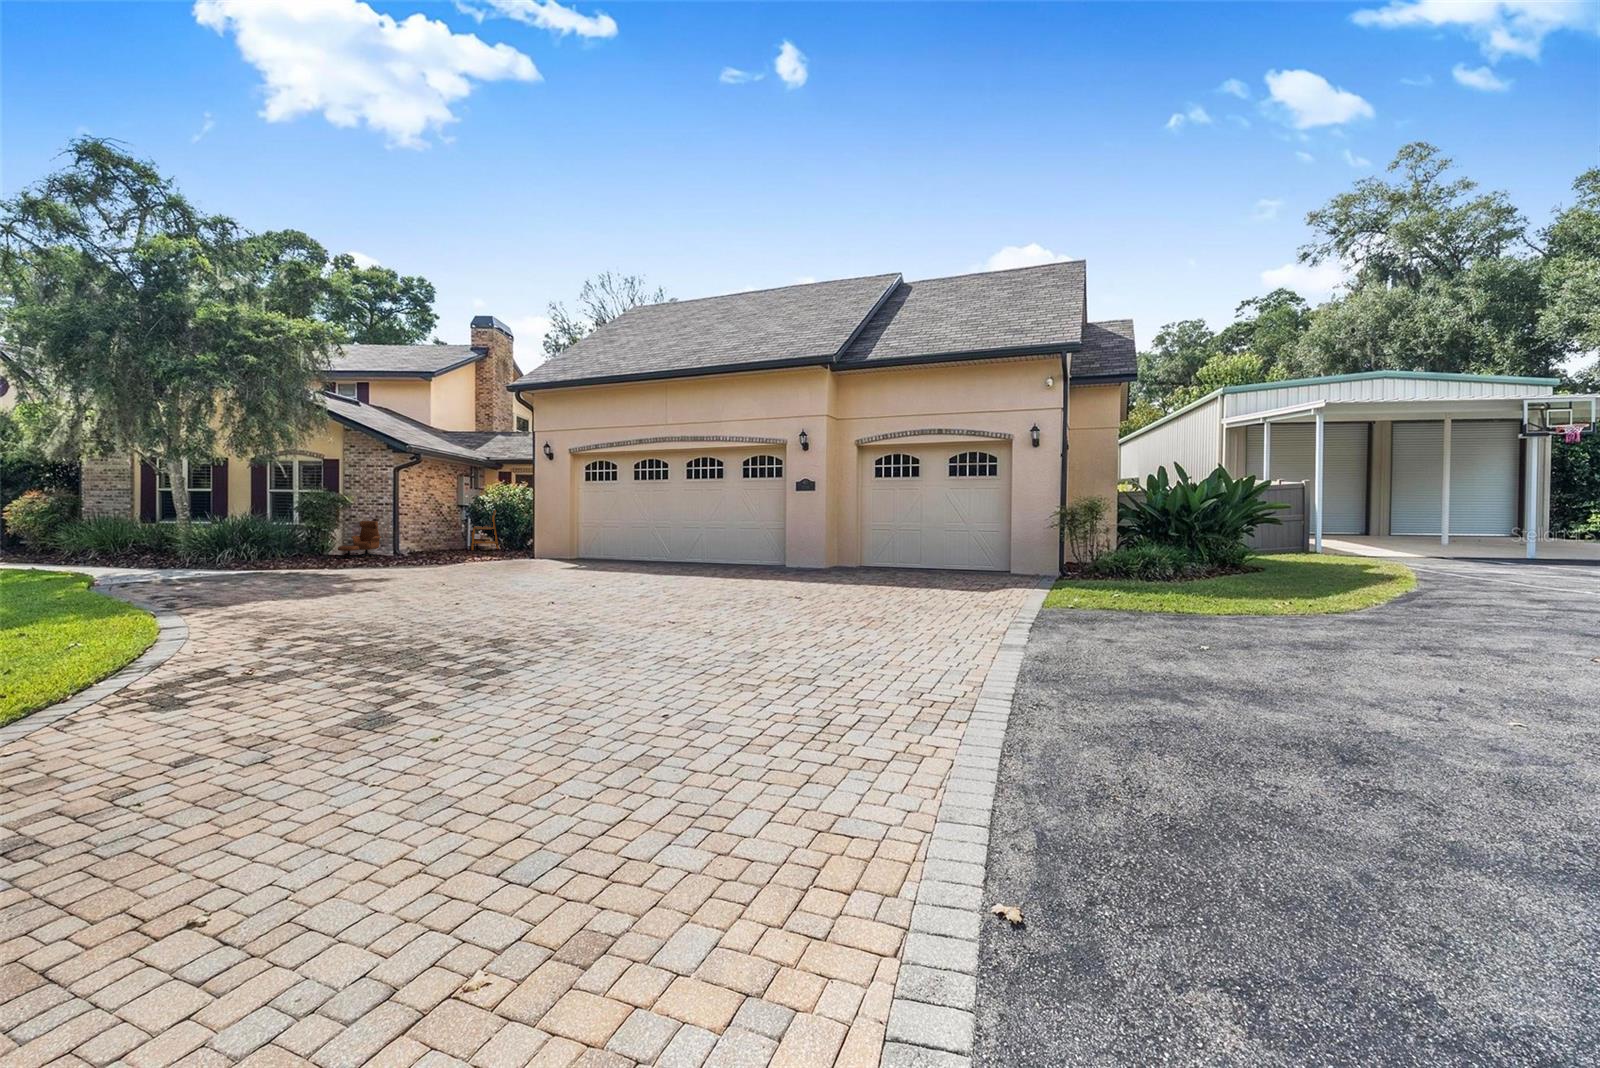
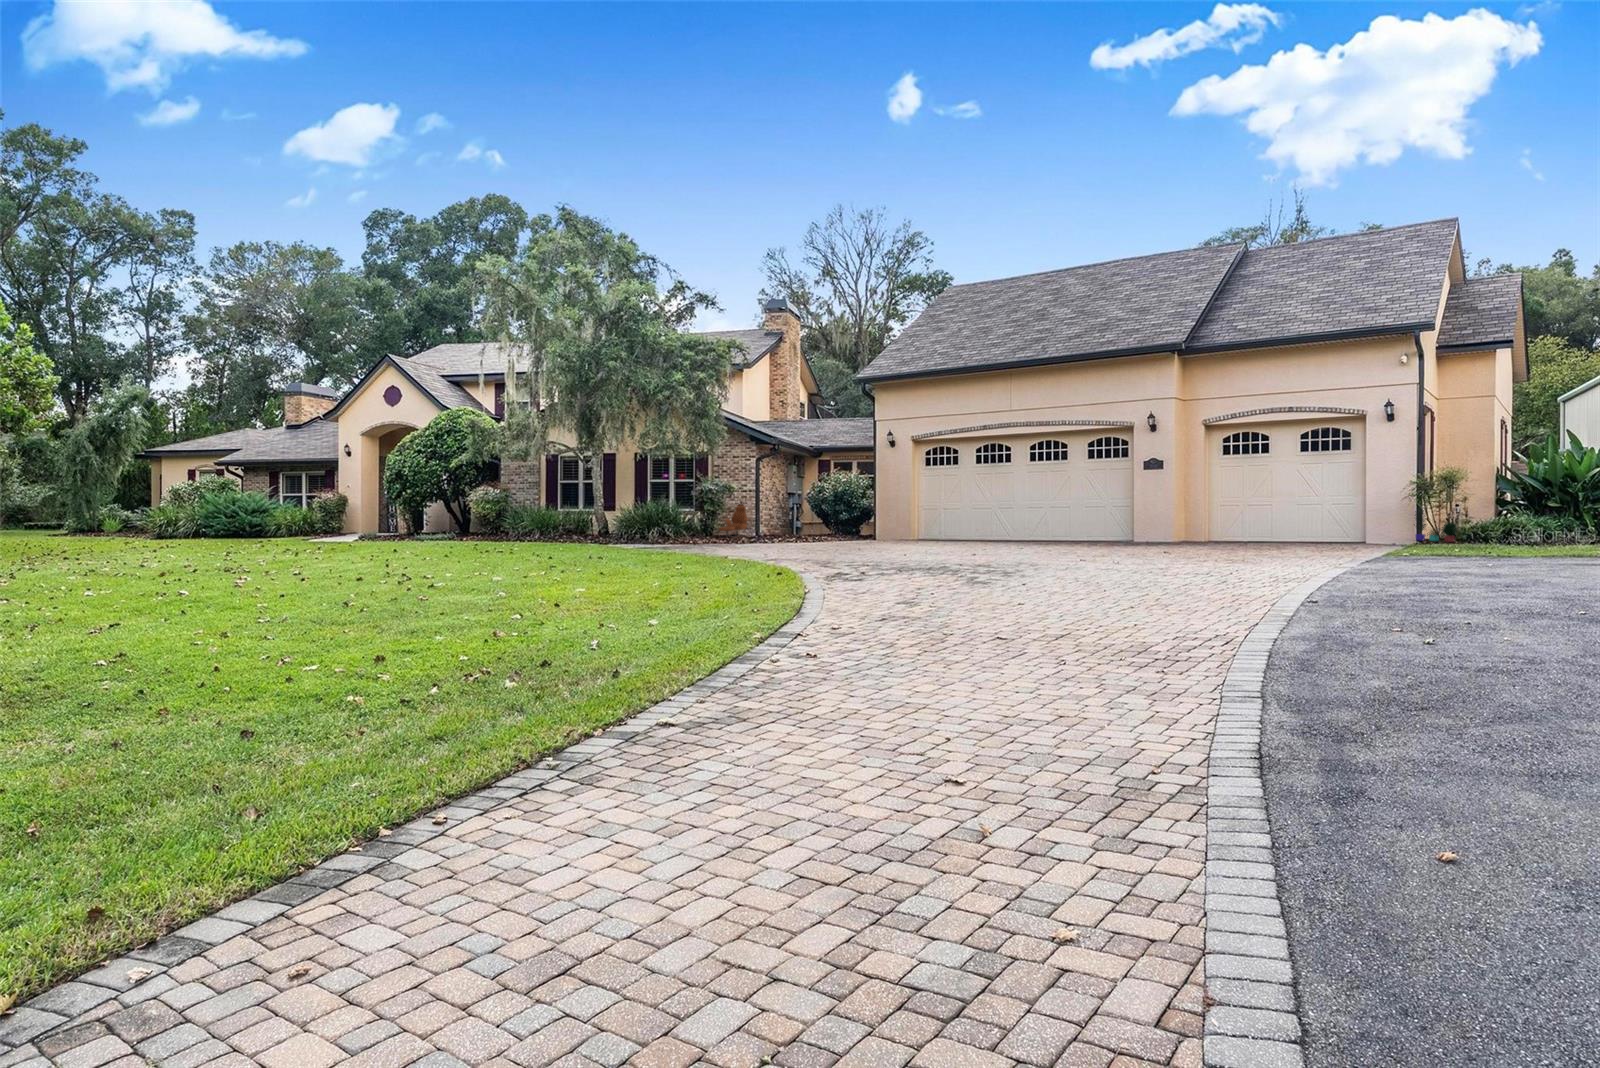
bench: present [471,510,499,550] -> none [808,494,838,532]
potted plant: none [1053,536,1096,575] -> present [1414,508,1457,542]

